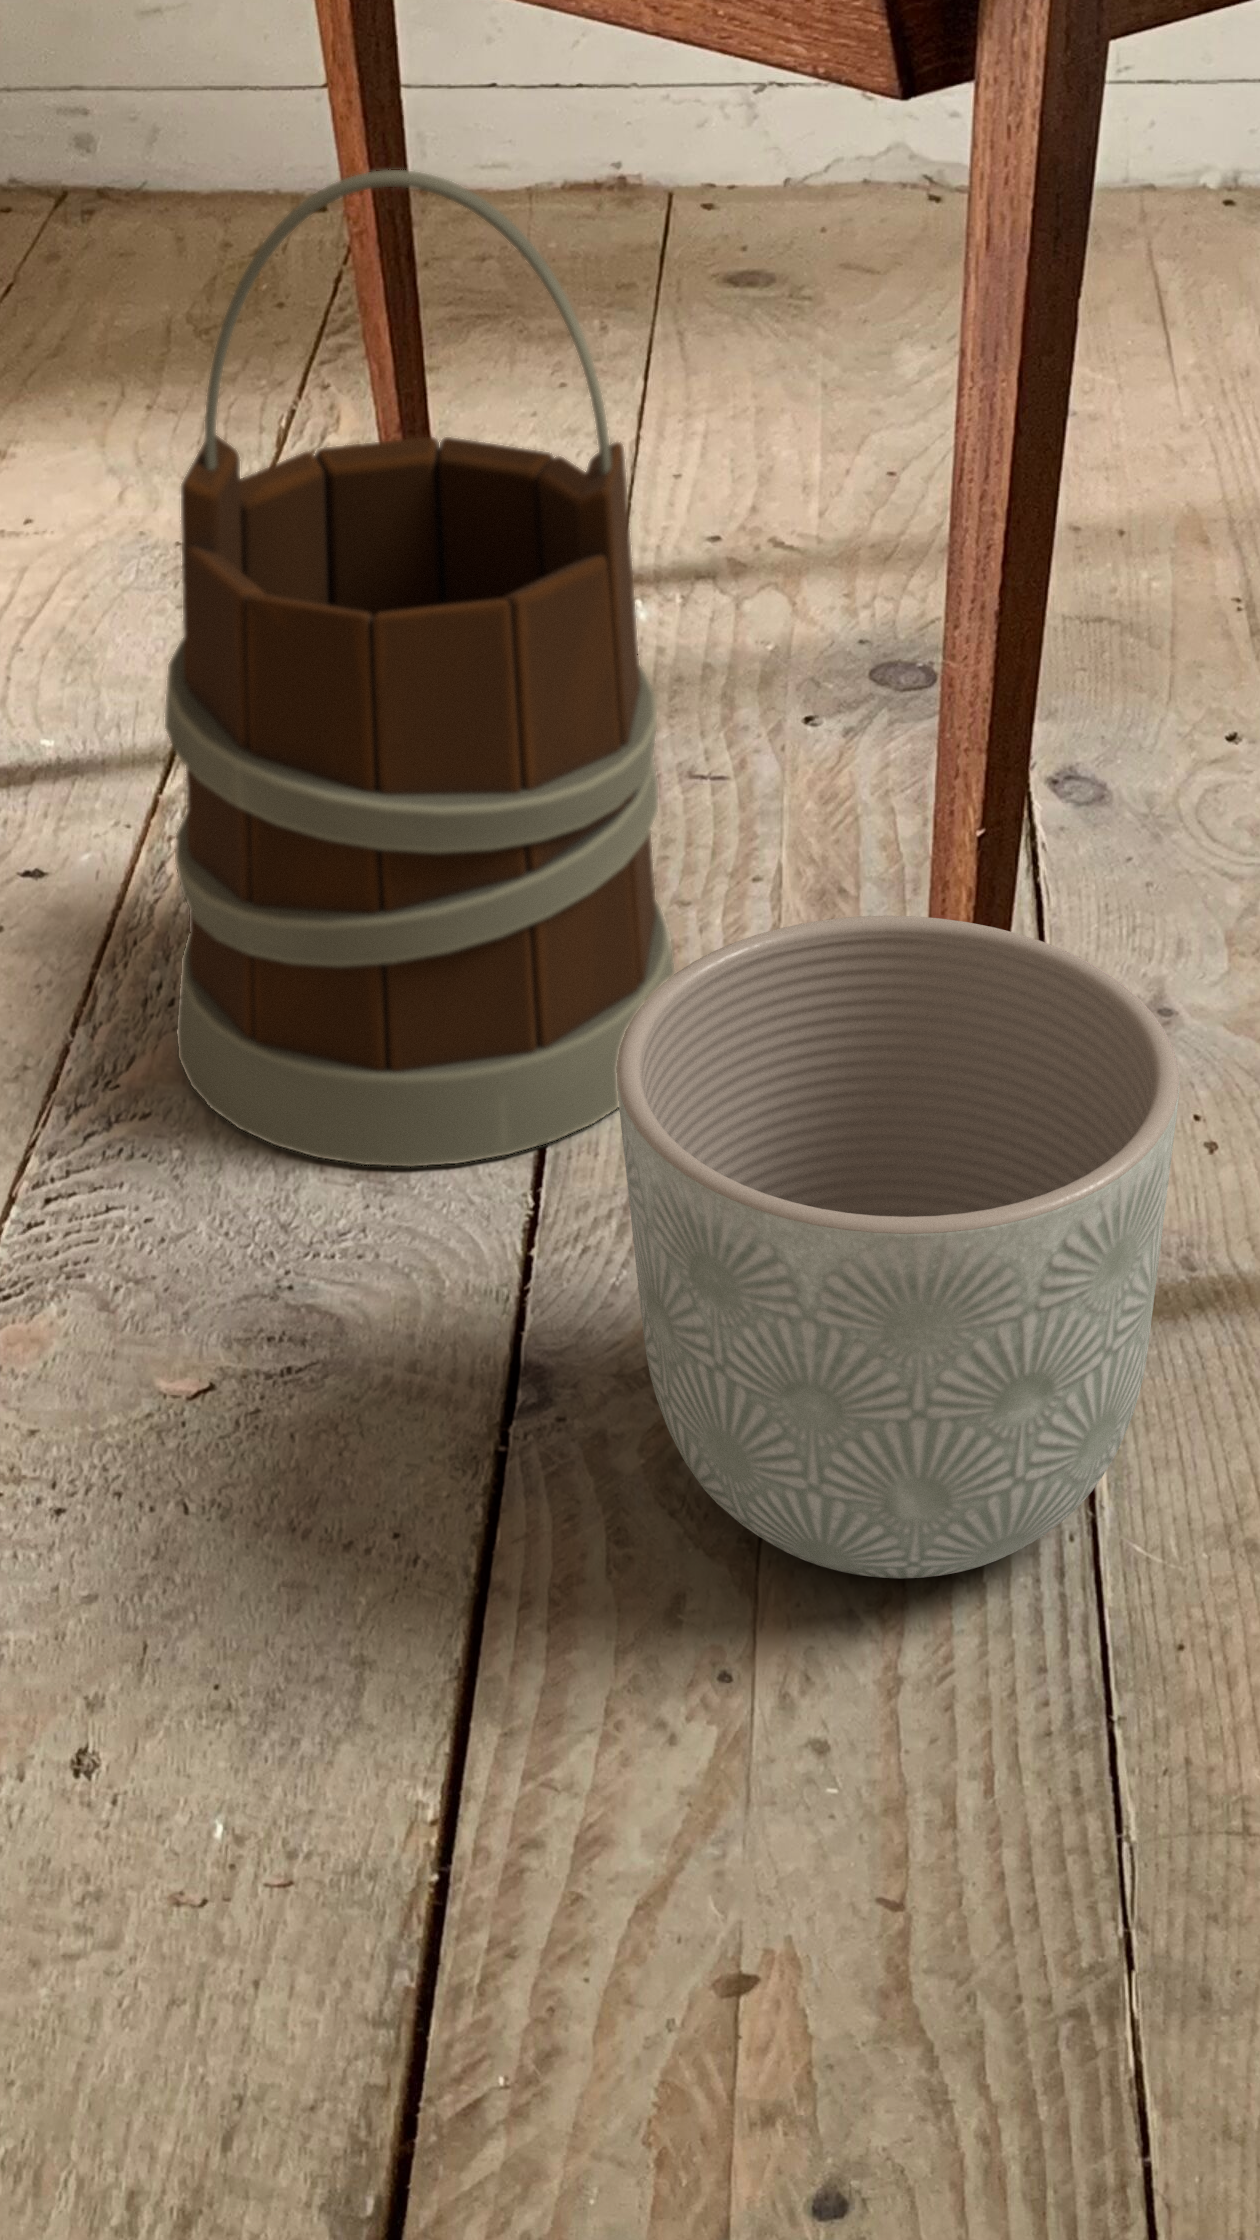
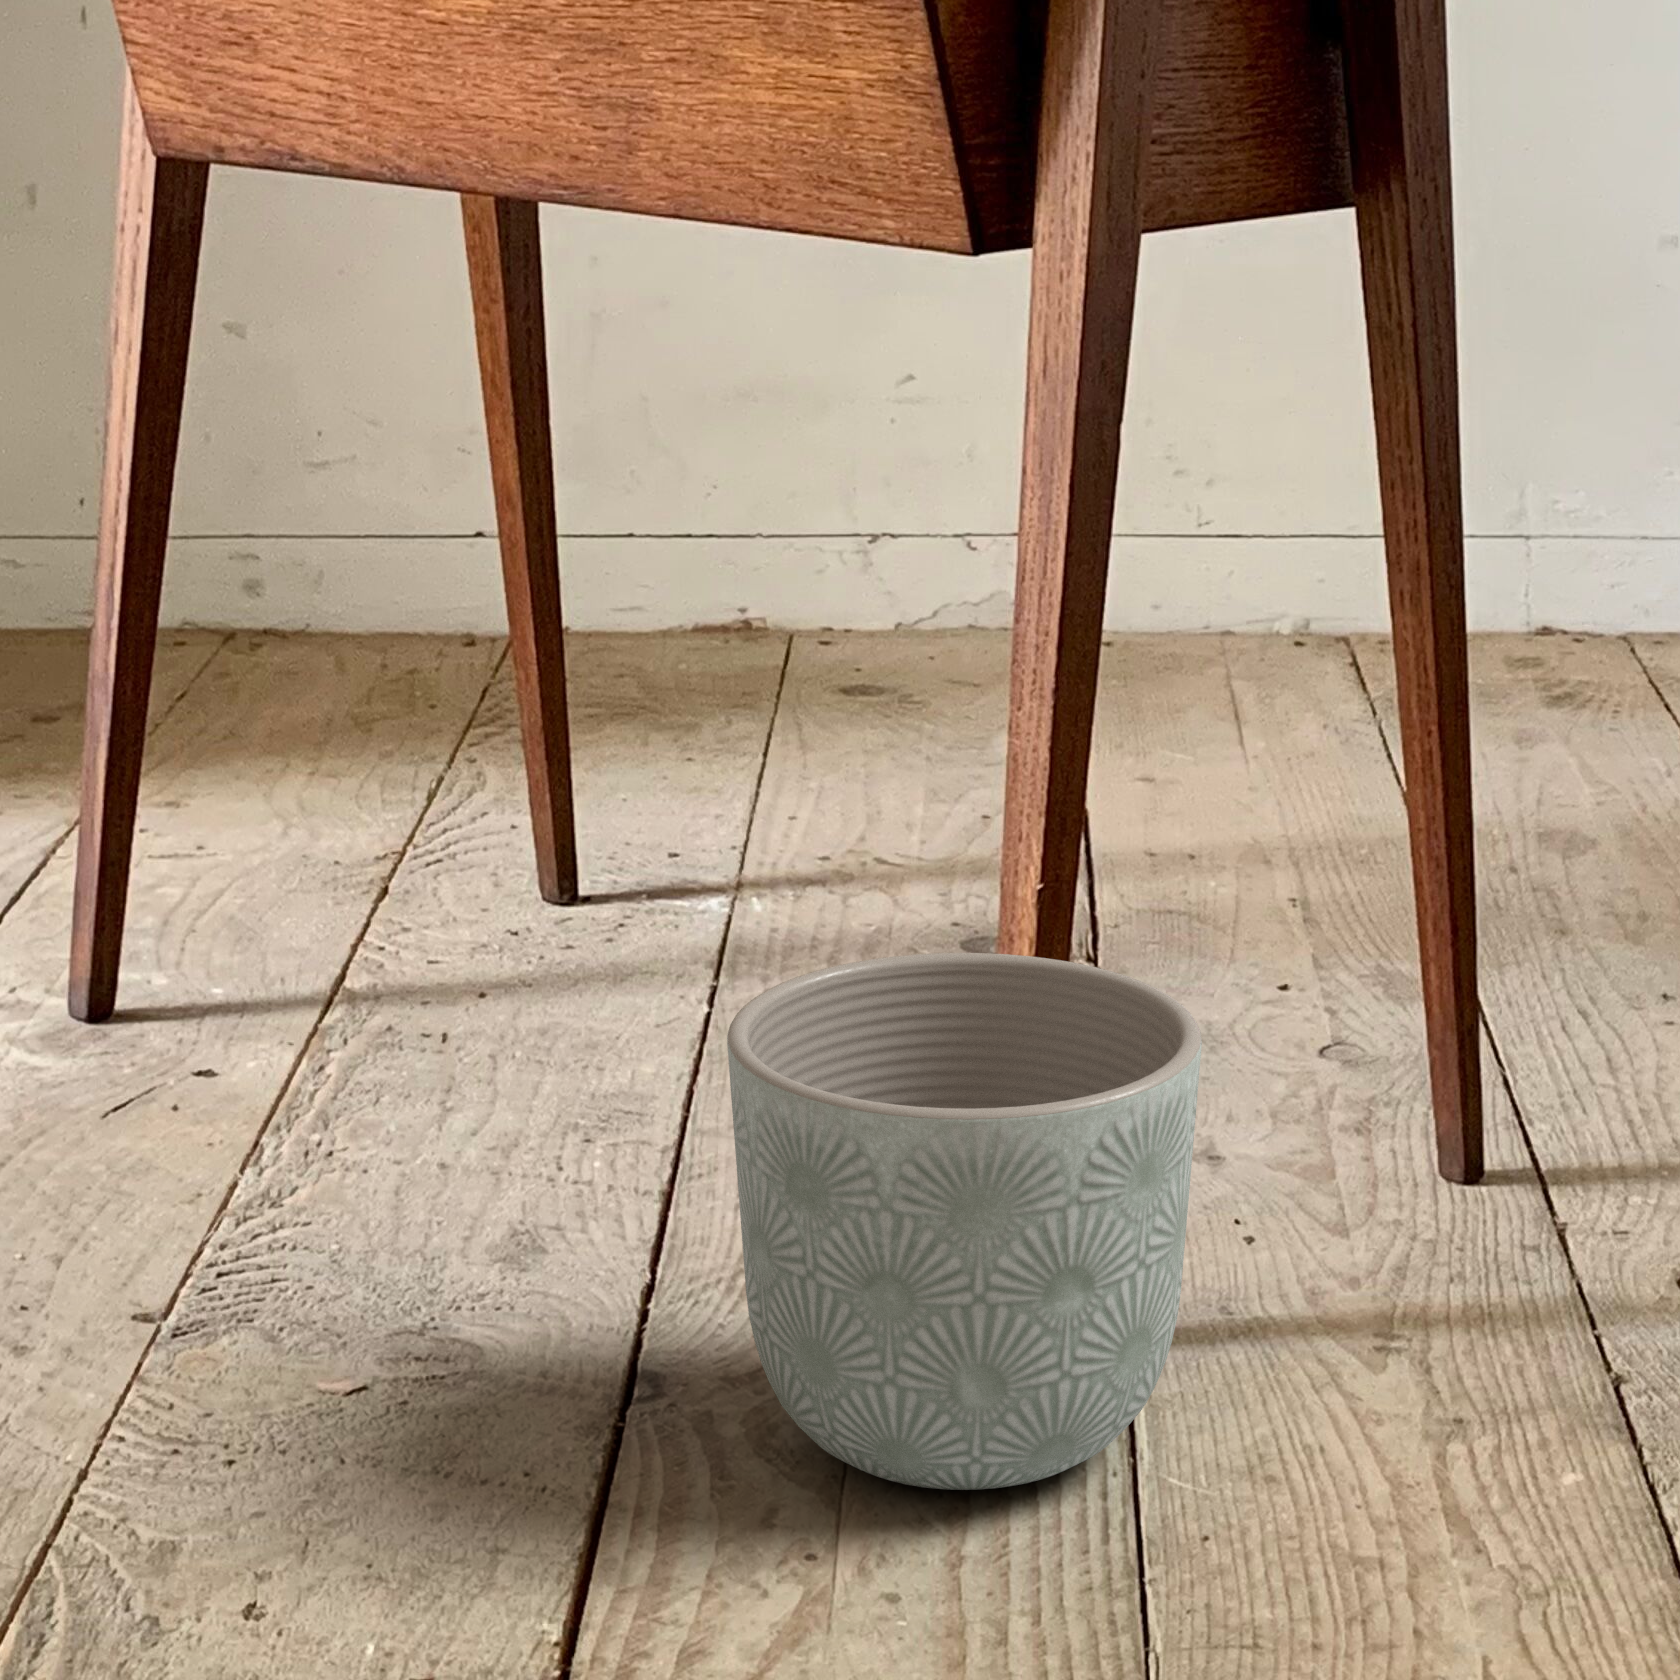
wooden bucket: present [165,170,674,1166] -> none [329,368,783,1253]

